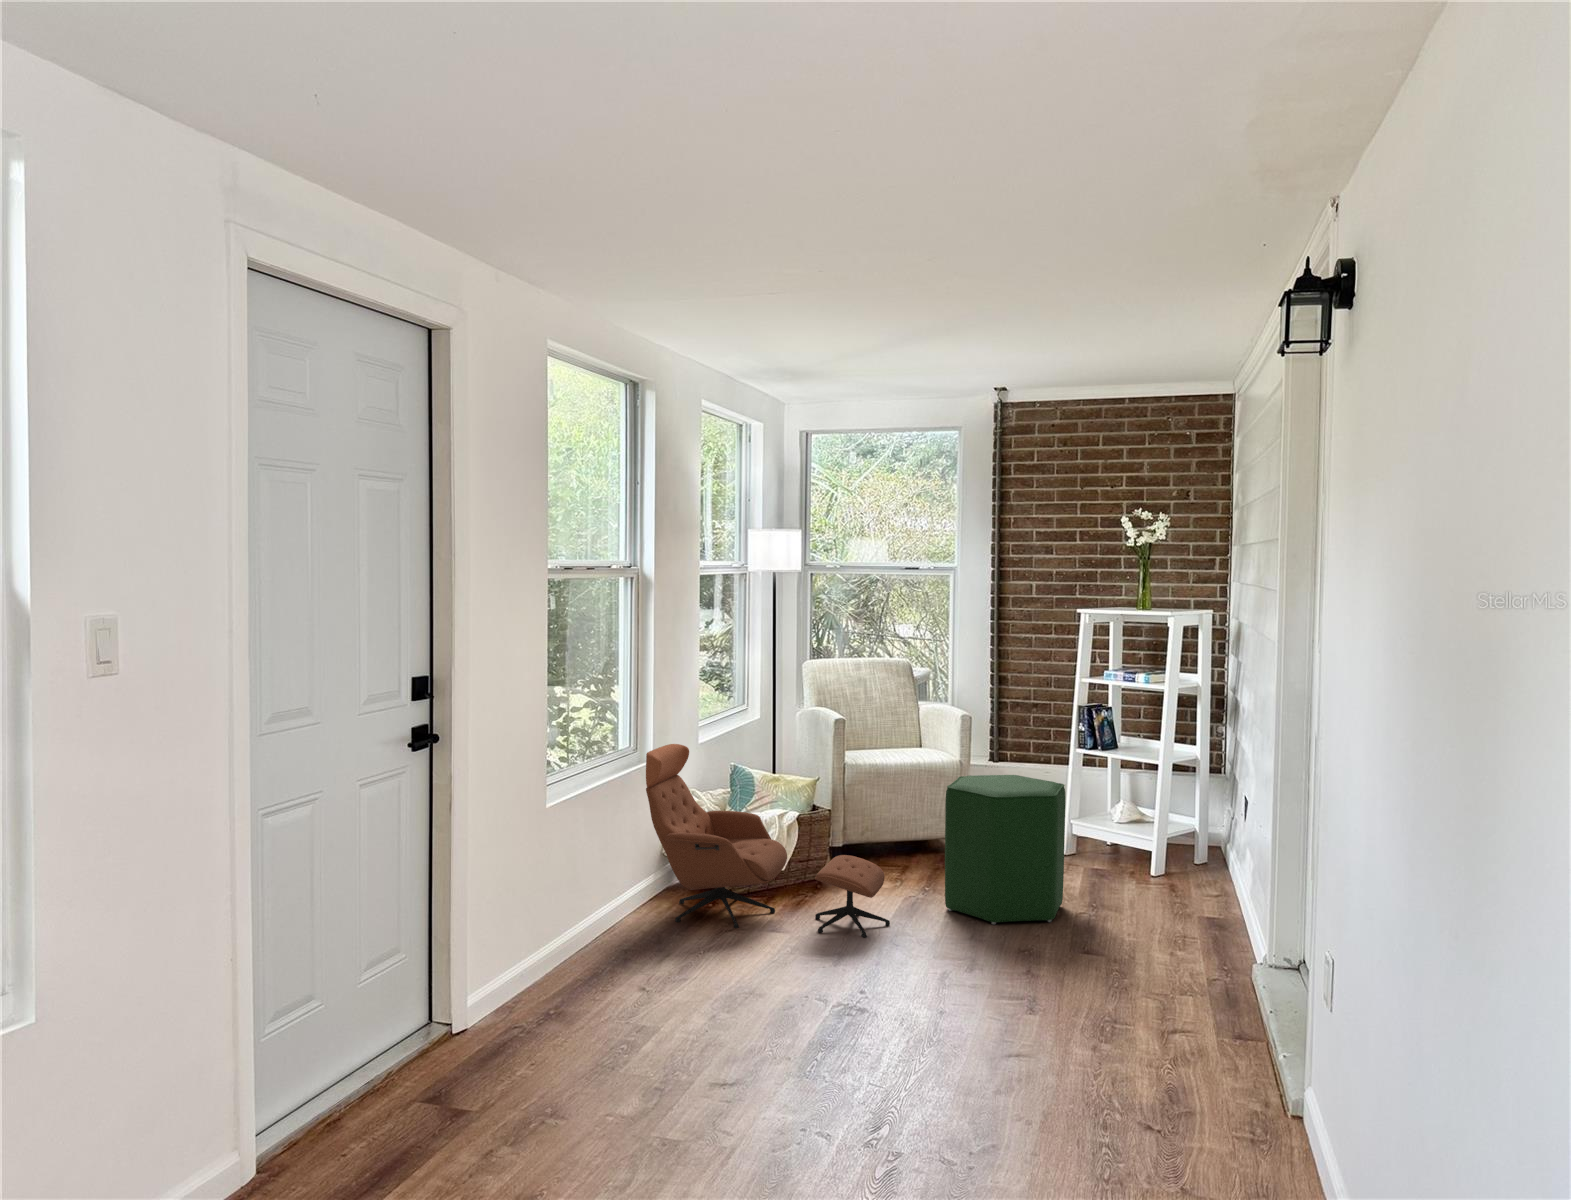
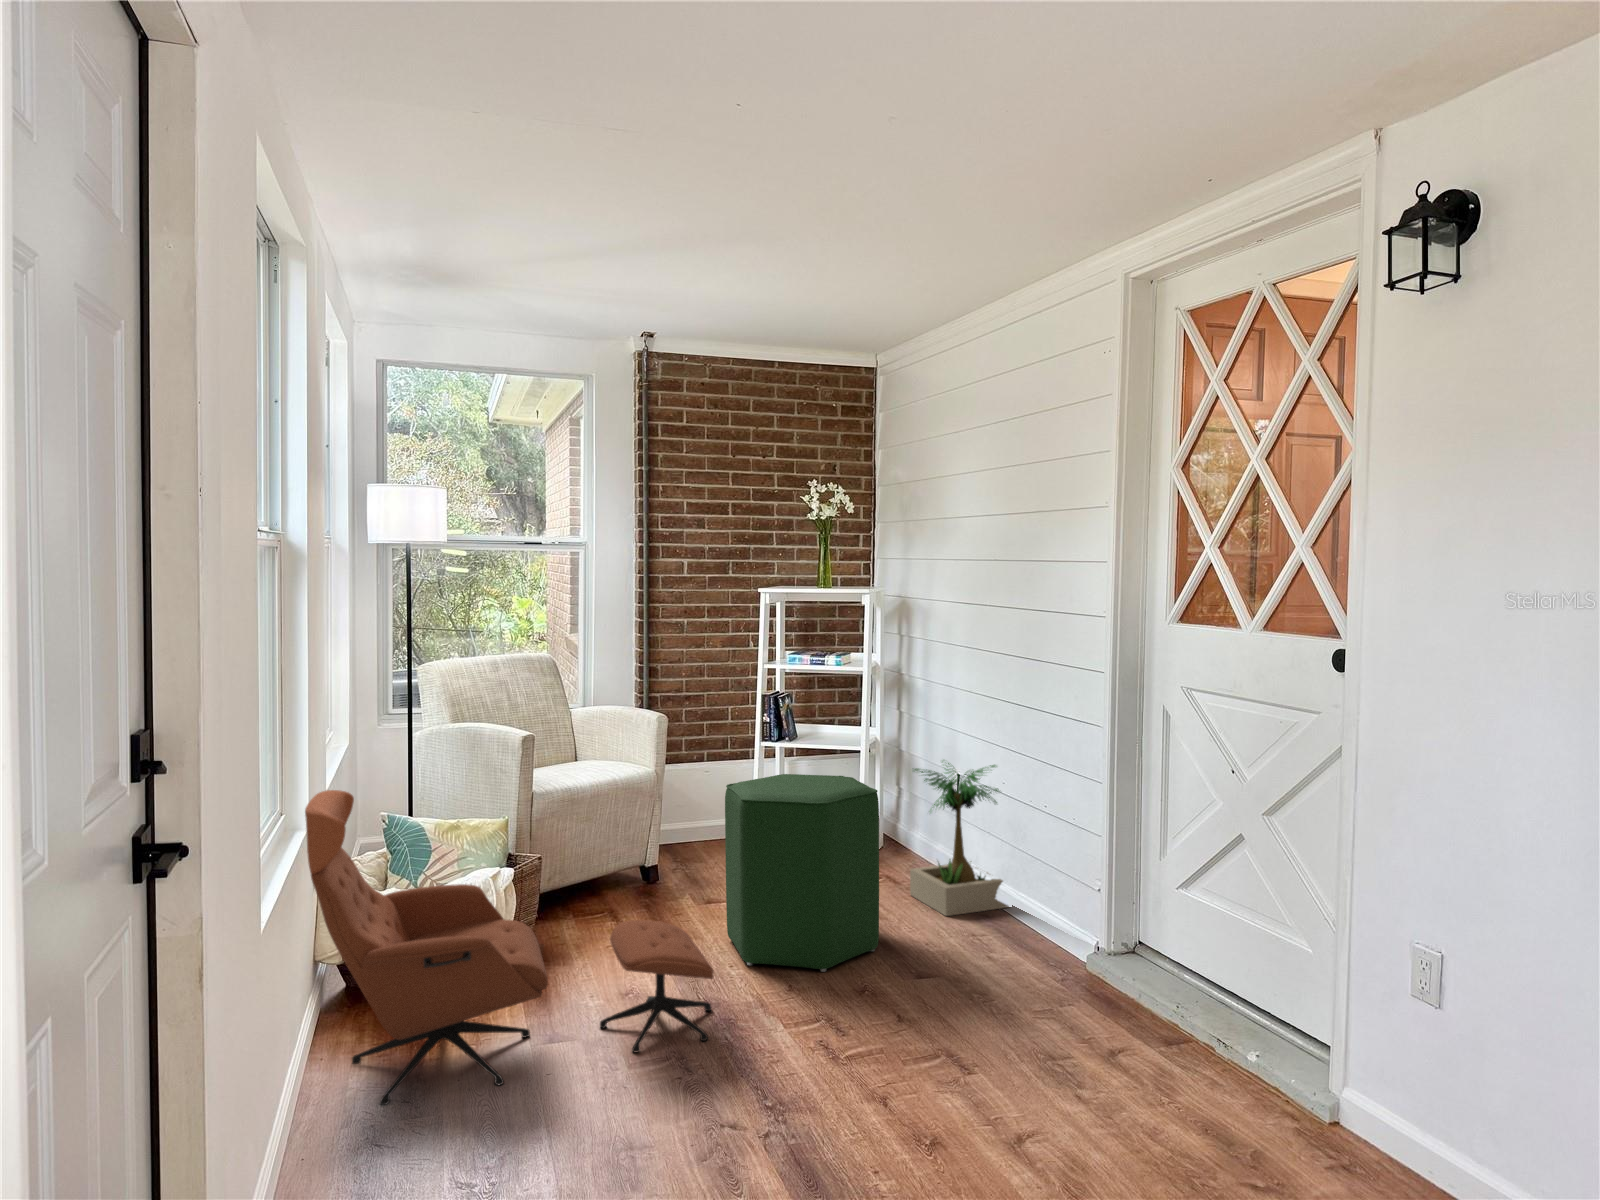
potted plant: none [1130,781,1236,922] -> present [910,763,1008,916]

